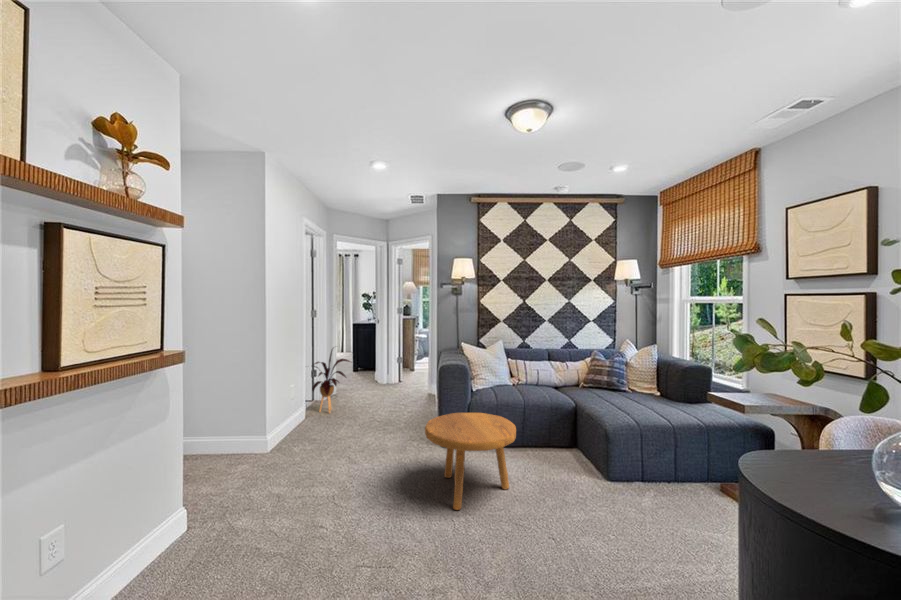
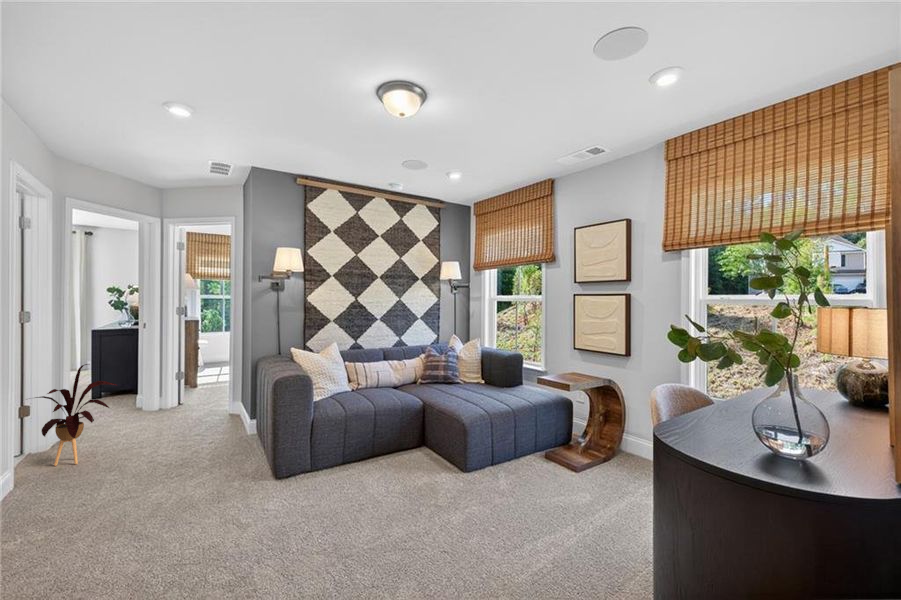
footstool: present [425,413,516,510] -> none [285,423,392,537]

